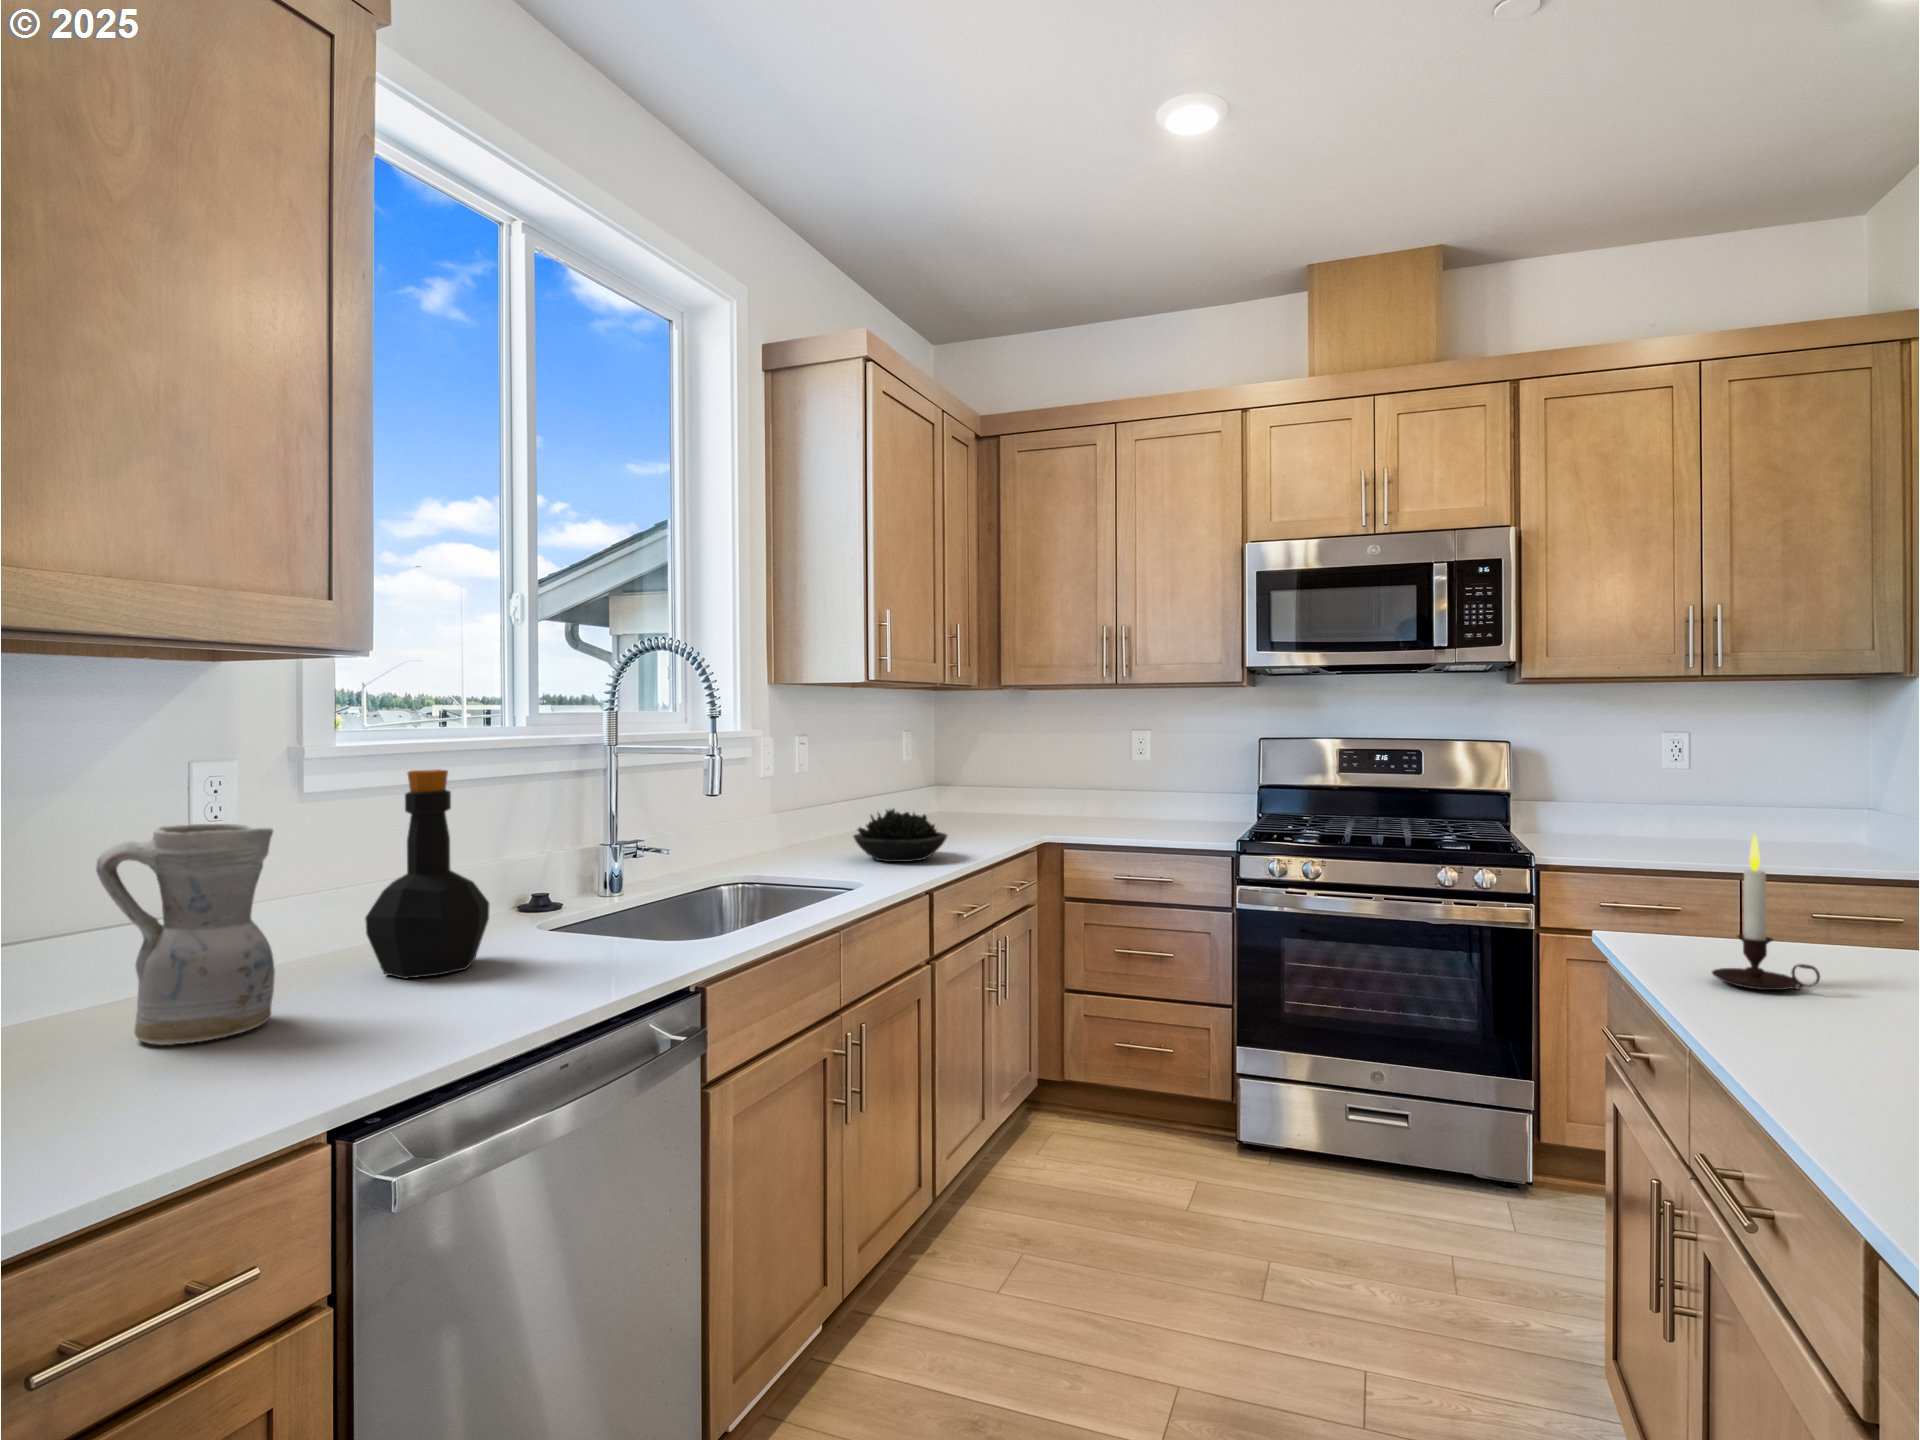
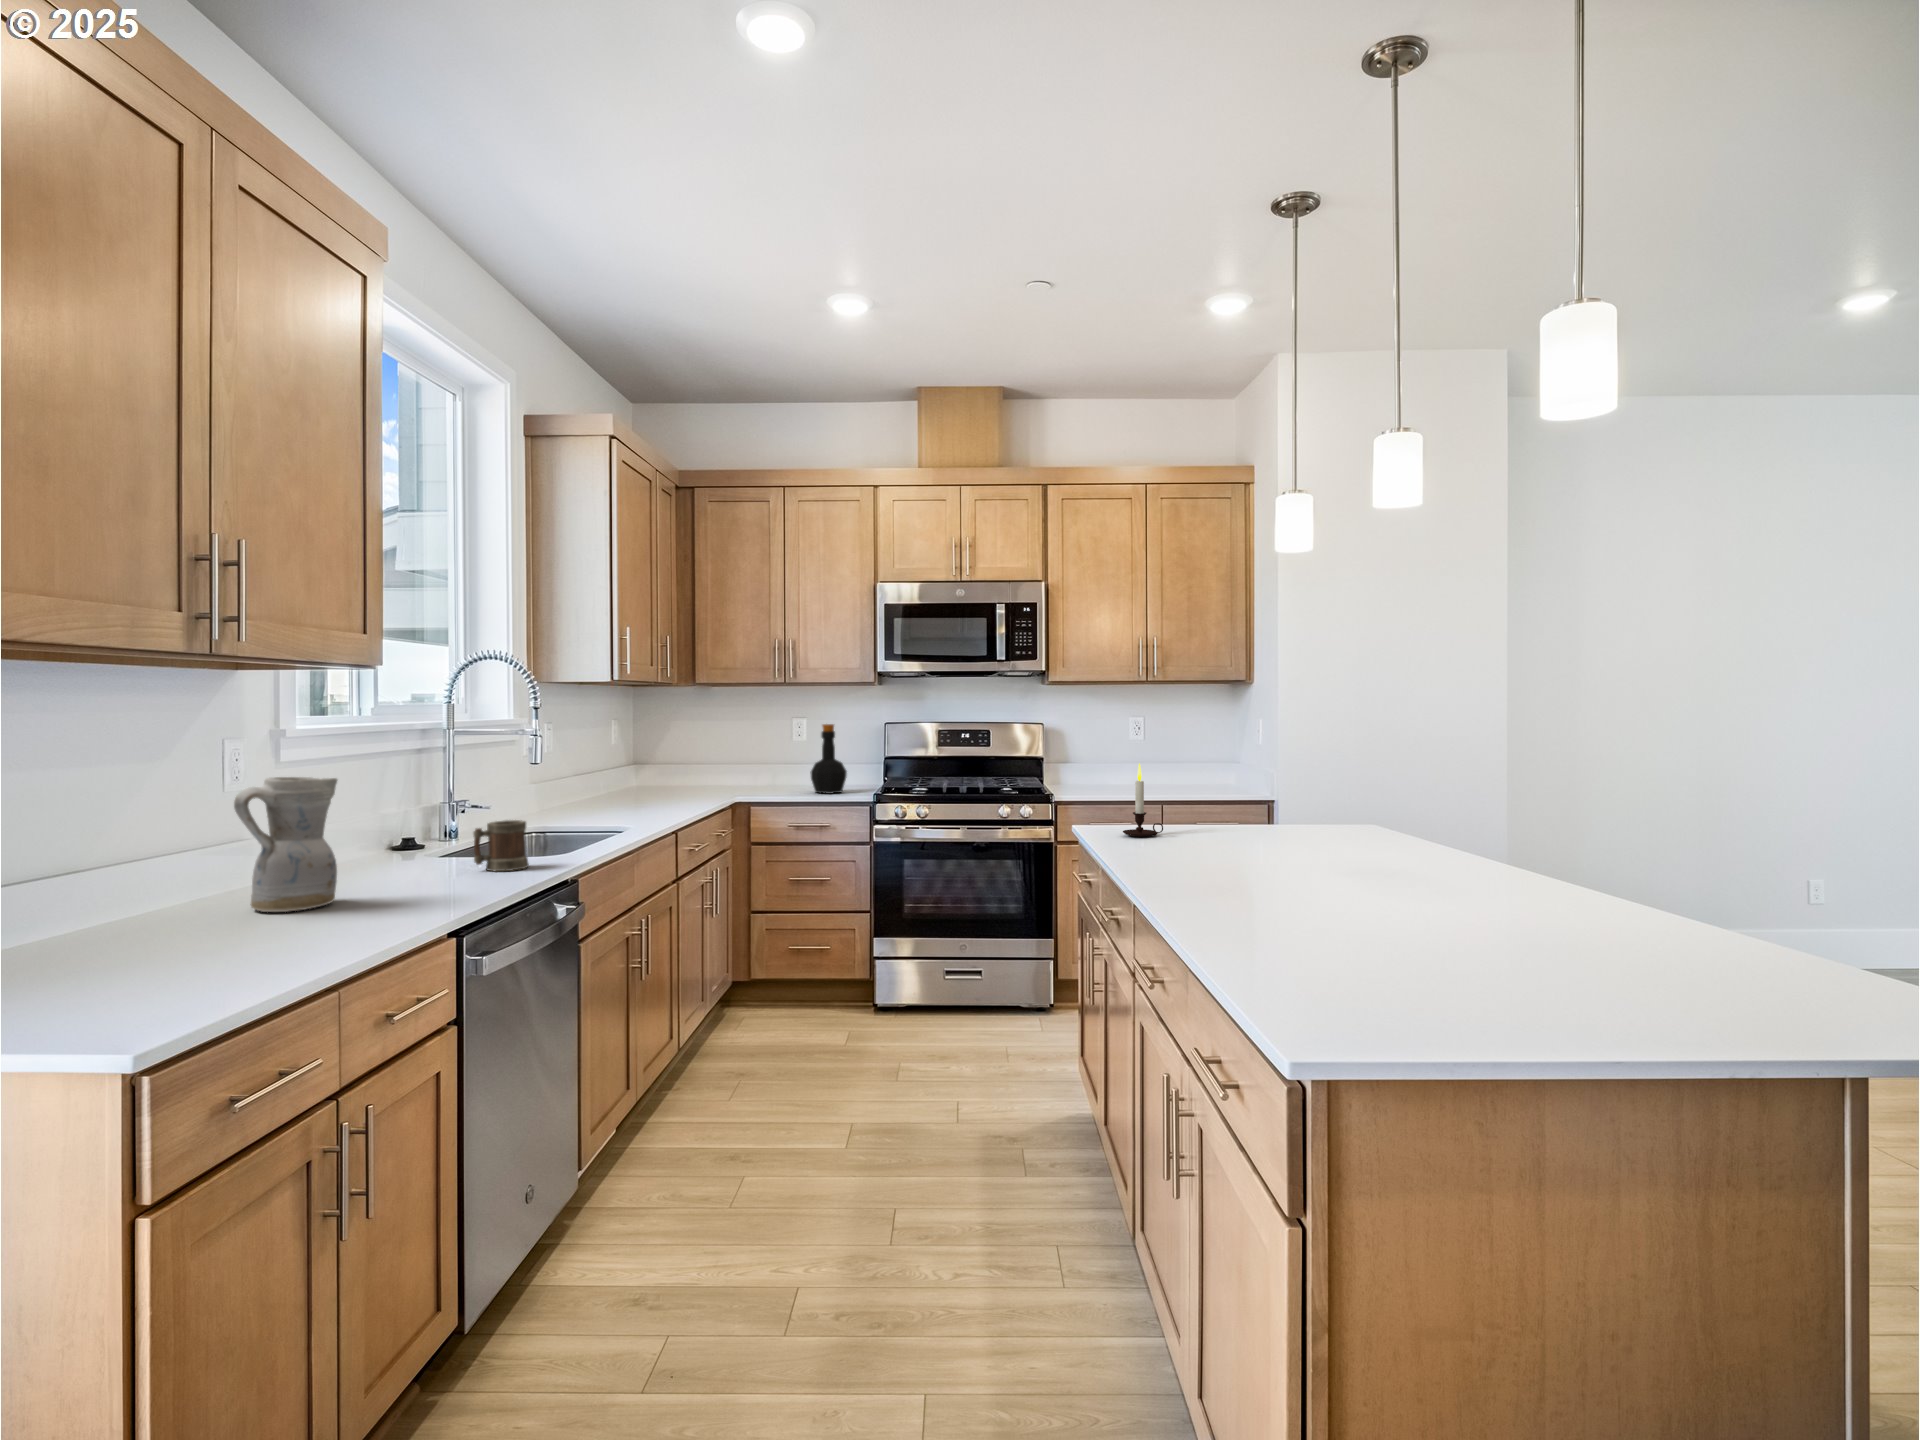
bottle: present [365,769,489,979] -> present [810,724,847,794]
succulent plant: present [854,809,947,862] -> none [604,775,677,814]
mug: none [550,888,632,971] -> present [473,820,529,871]

